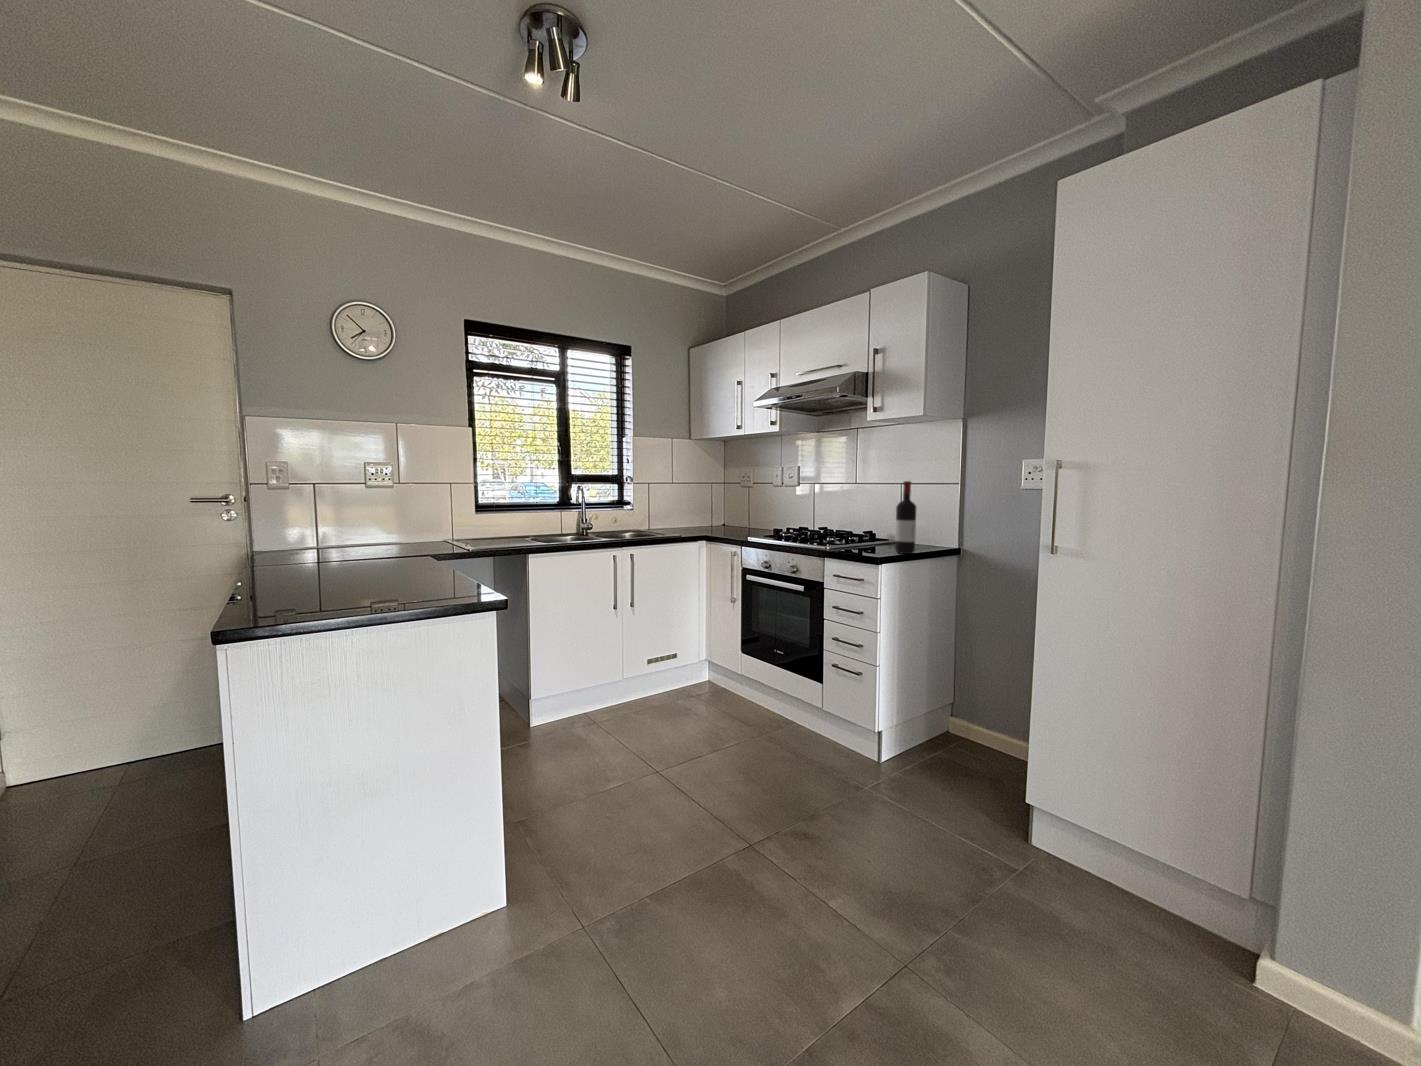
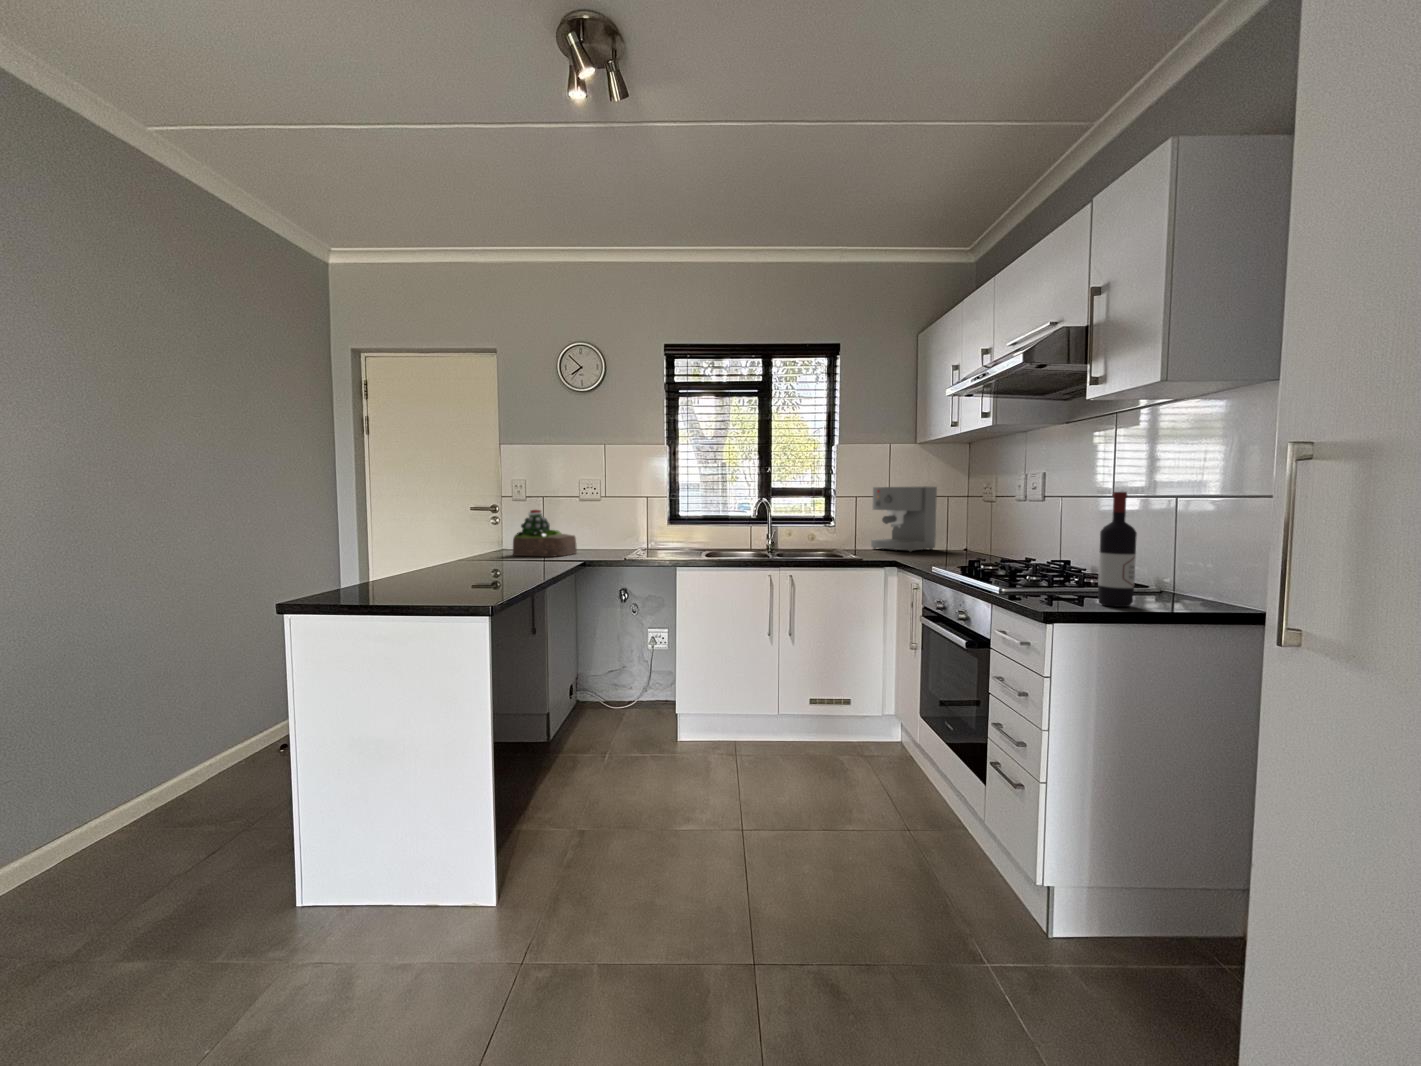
coffee maker: none [658,475,705,528] -> present [871,487,937,552]
succulent plant: none [309,496,385,551] -> present [513,510,577,557]

